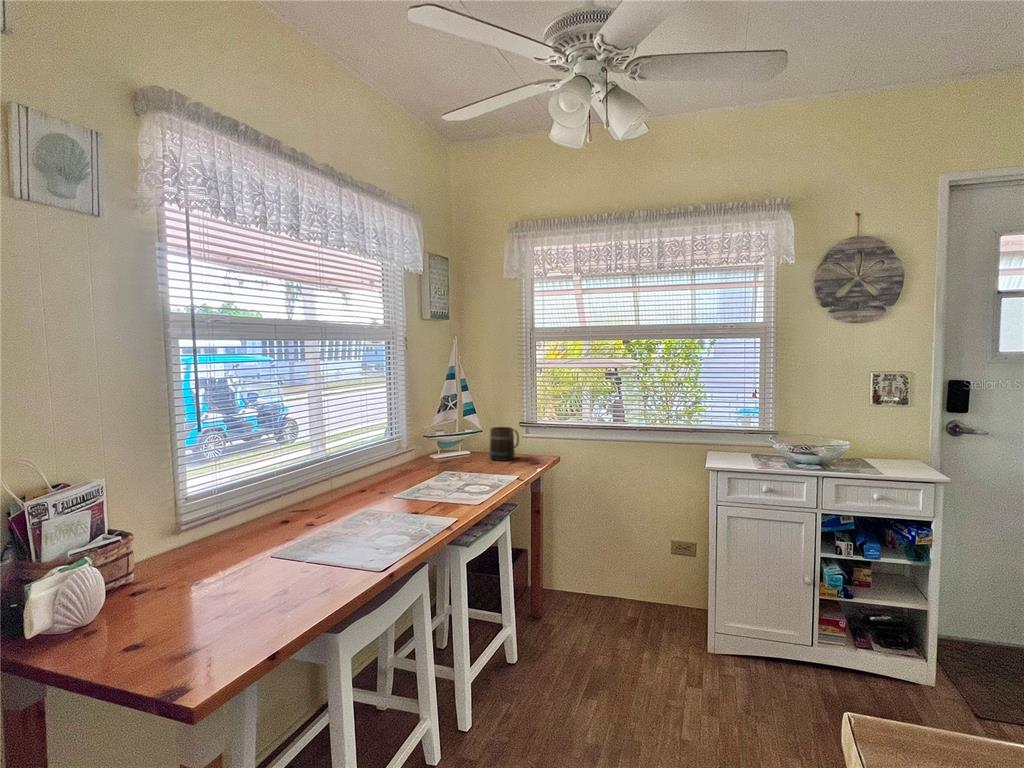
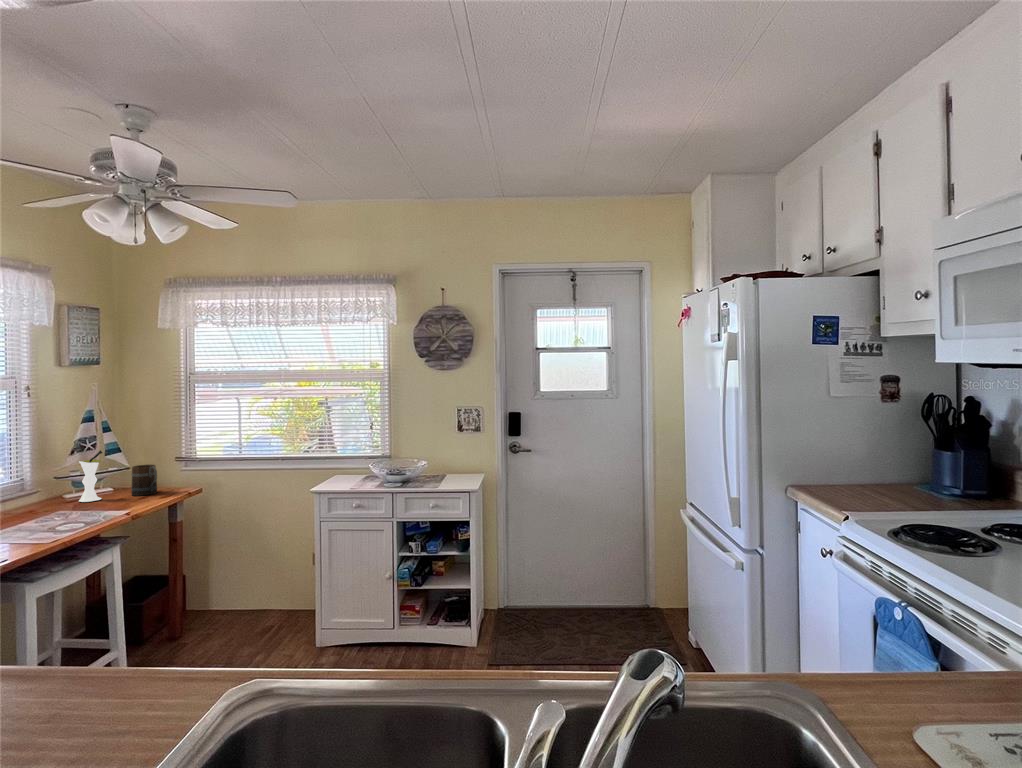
vase: none [445,409,466,464] -> present [79,450,102,502]

